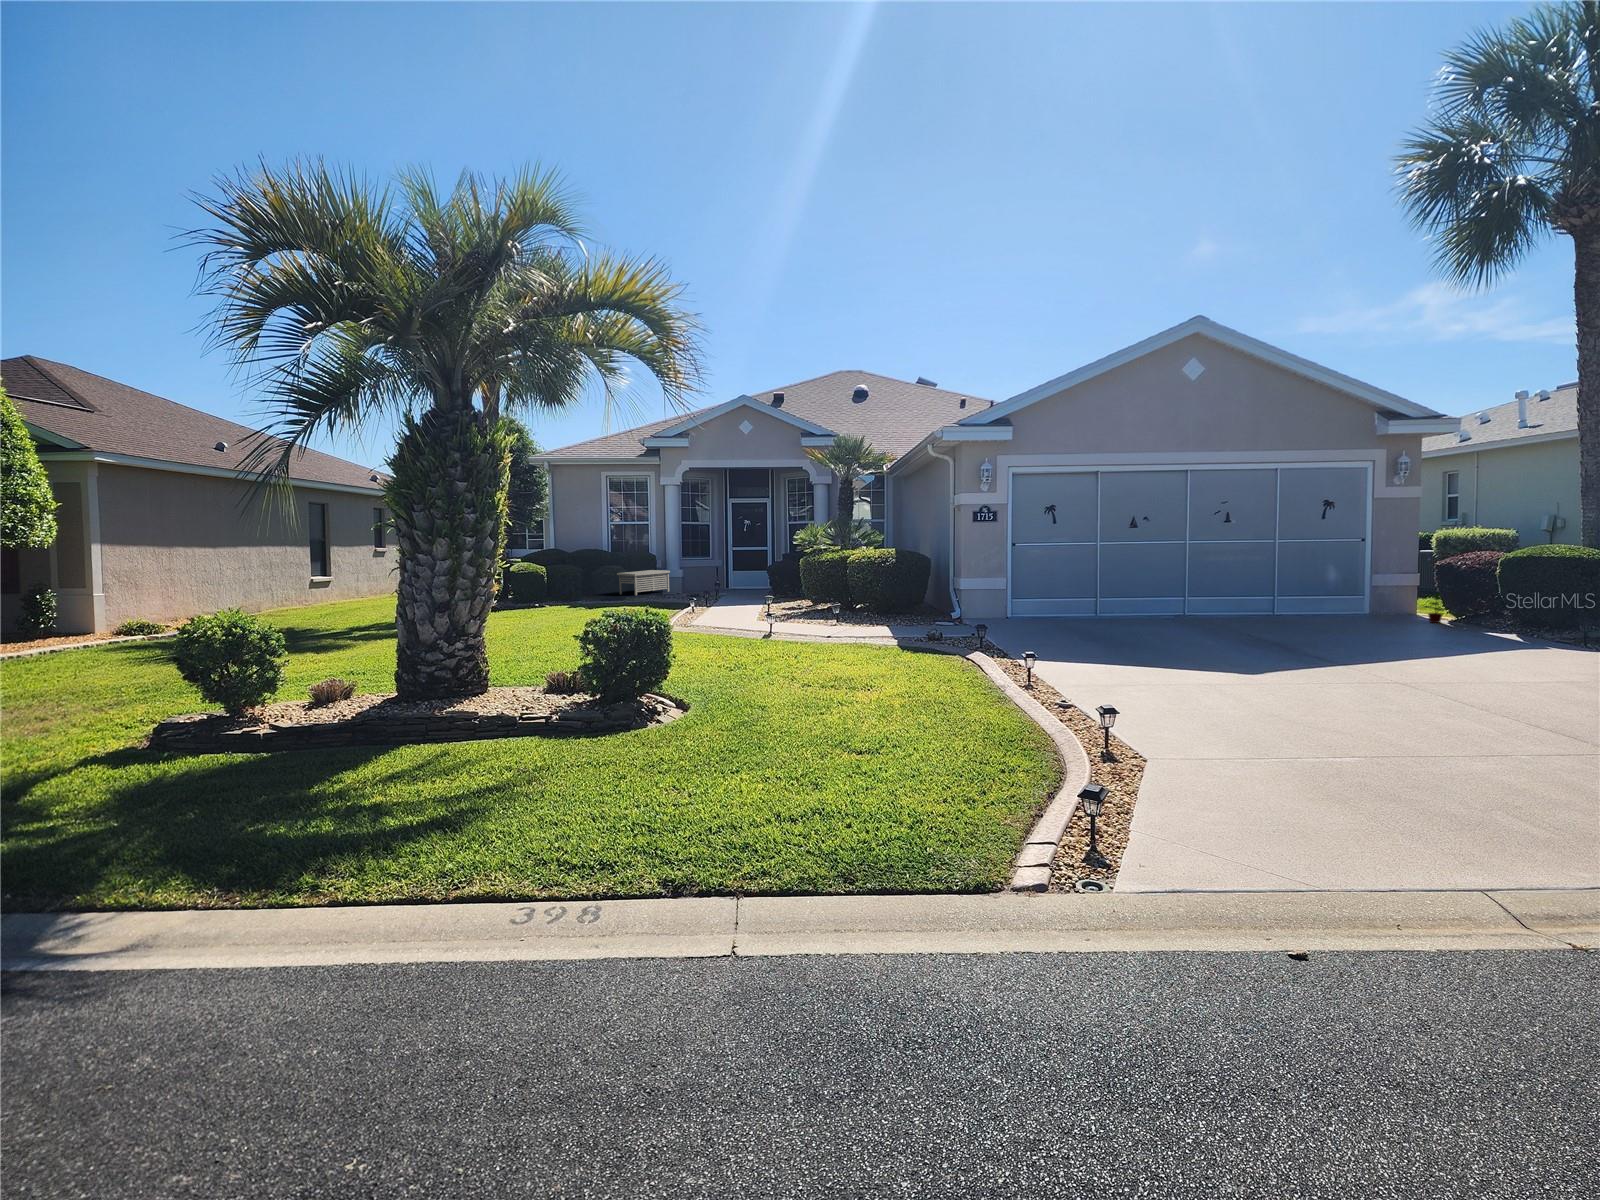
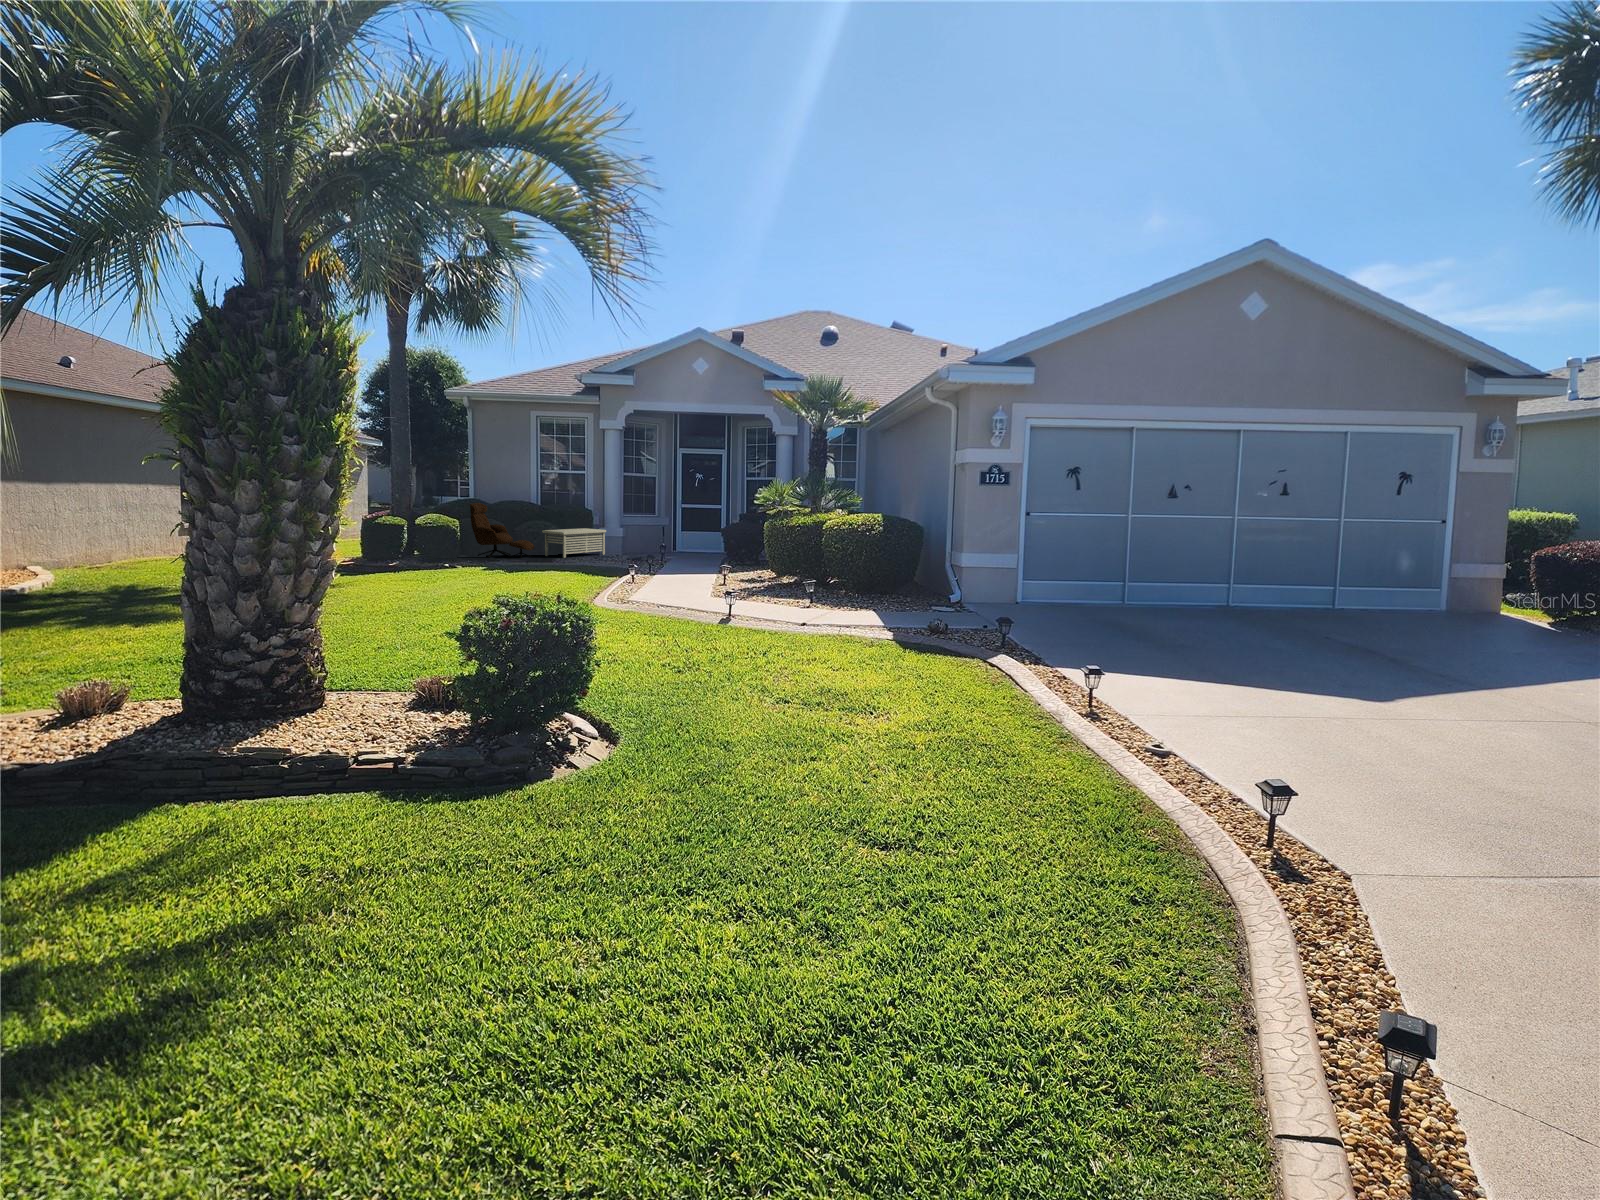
lounge chair: none [557,552,611,597] -> present [470,503,535,558]
potted plant: present [1424,593,1446,623] -> none [1495,590,1534,628]

